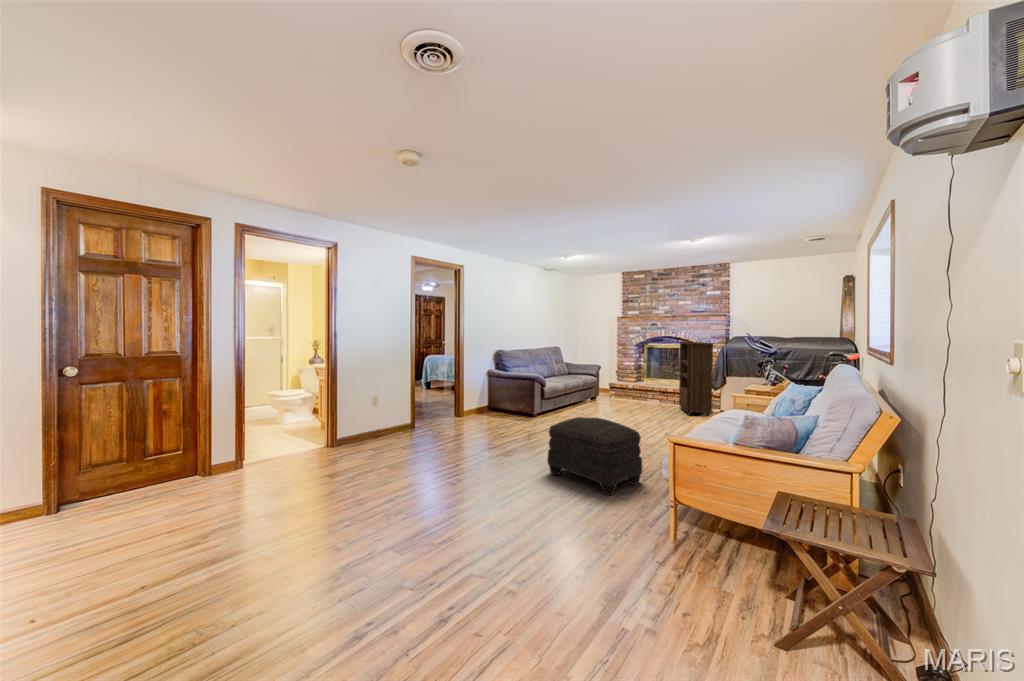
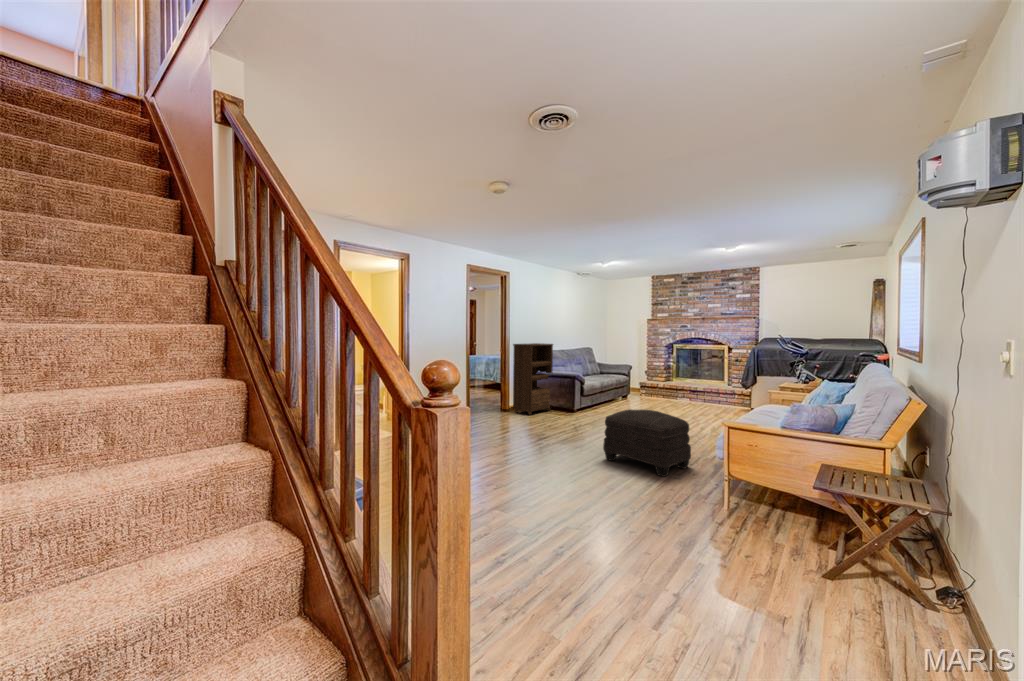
bookshelf: present [679,342,713,416] -> present [513,343,553,415]

